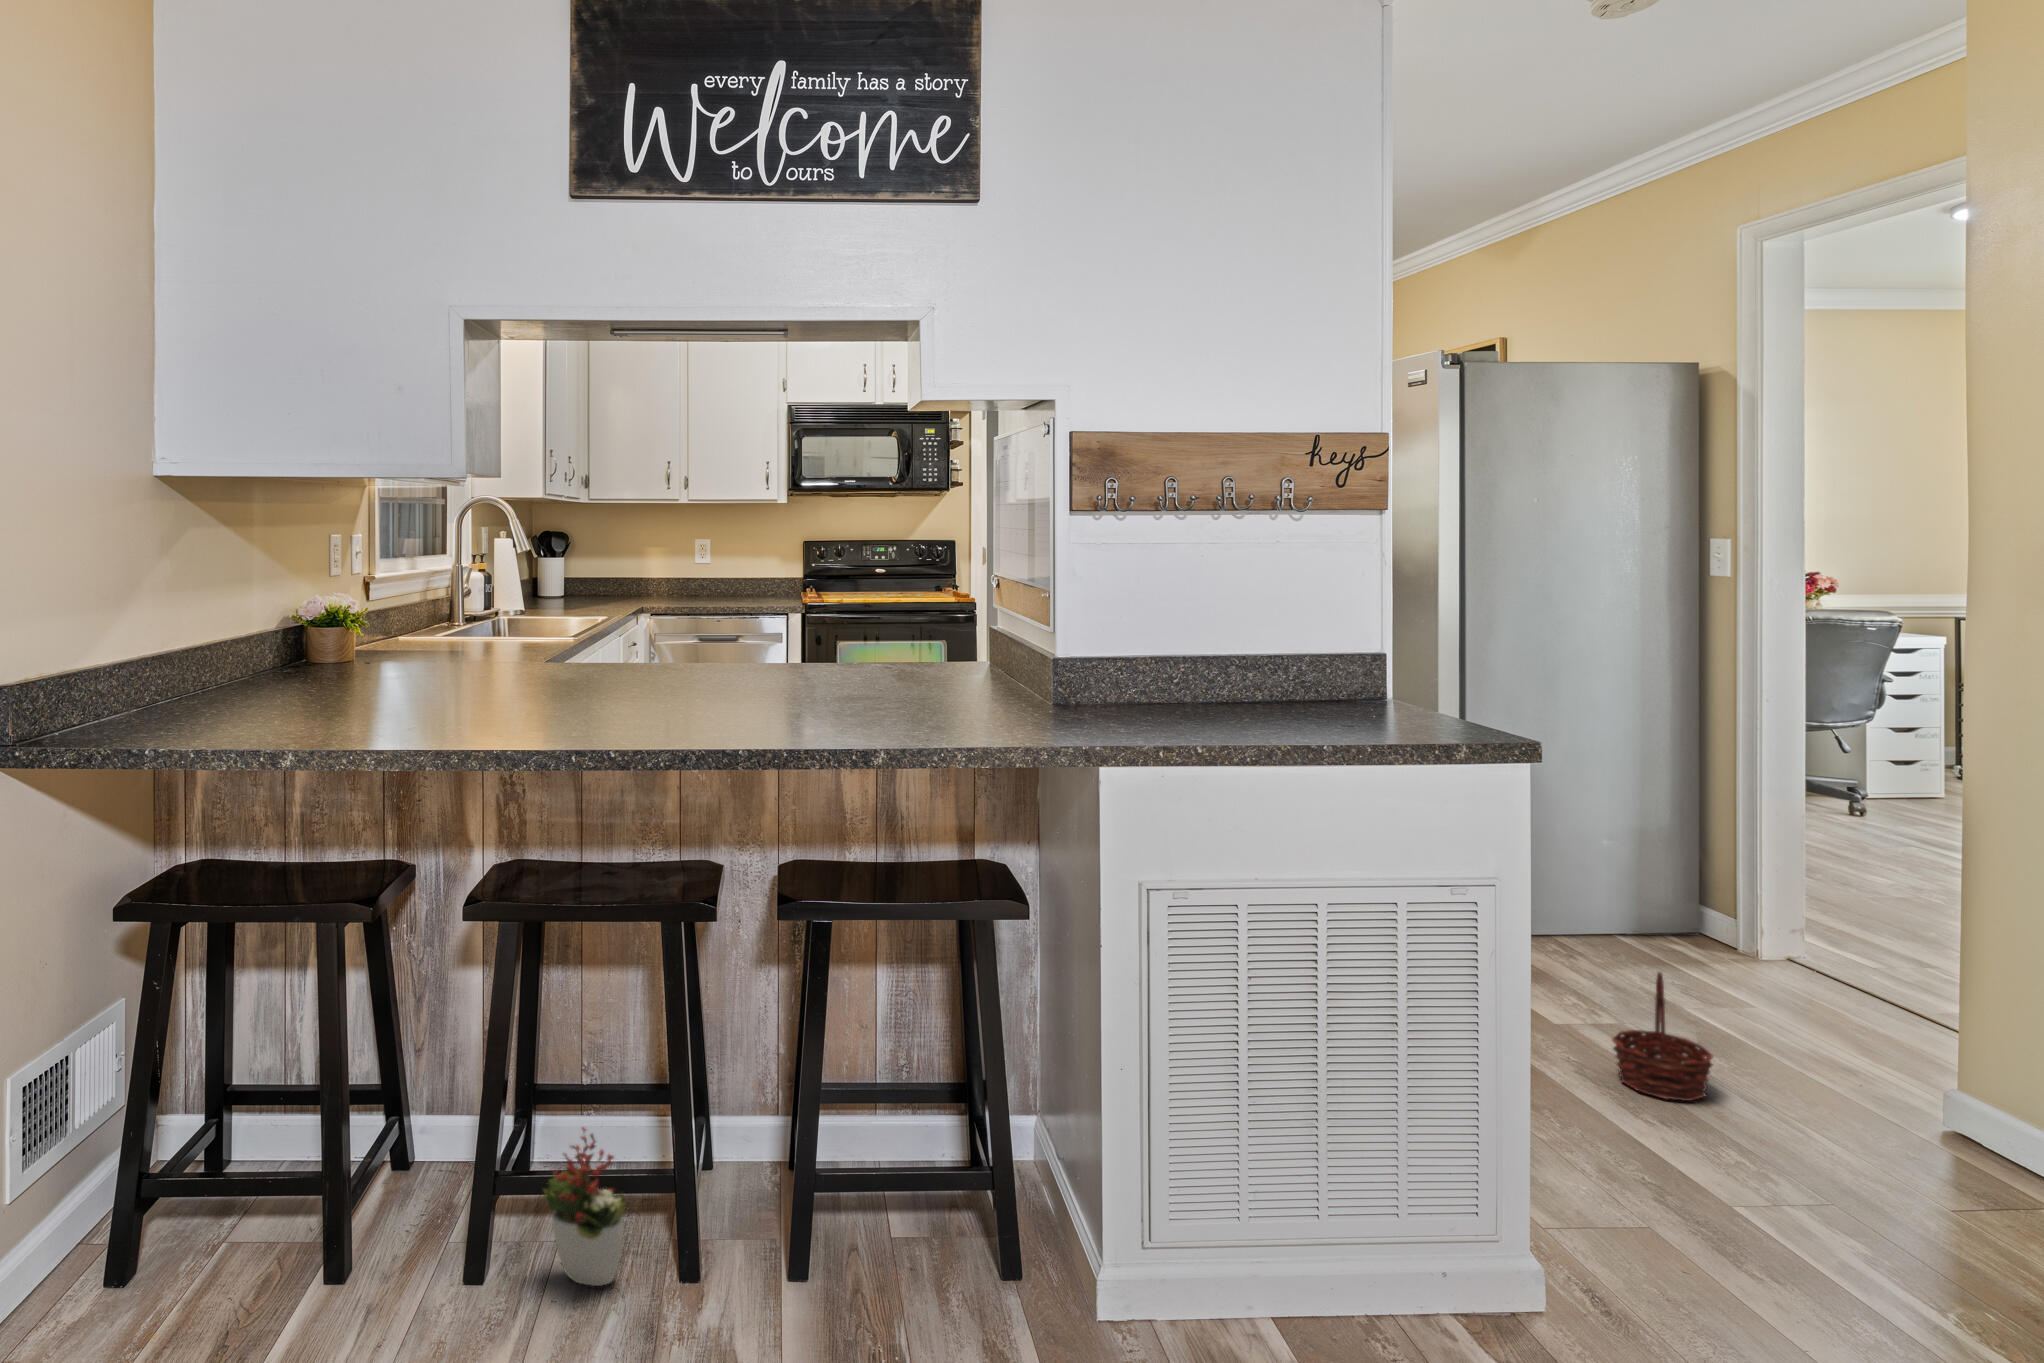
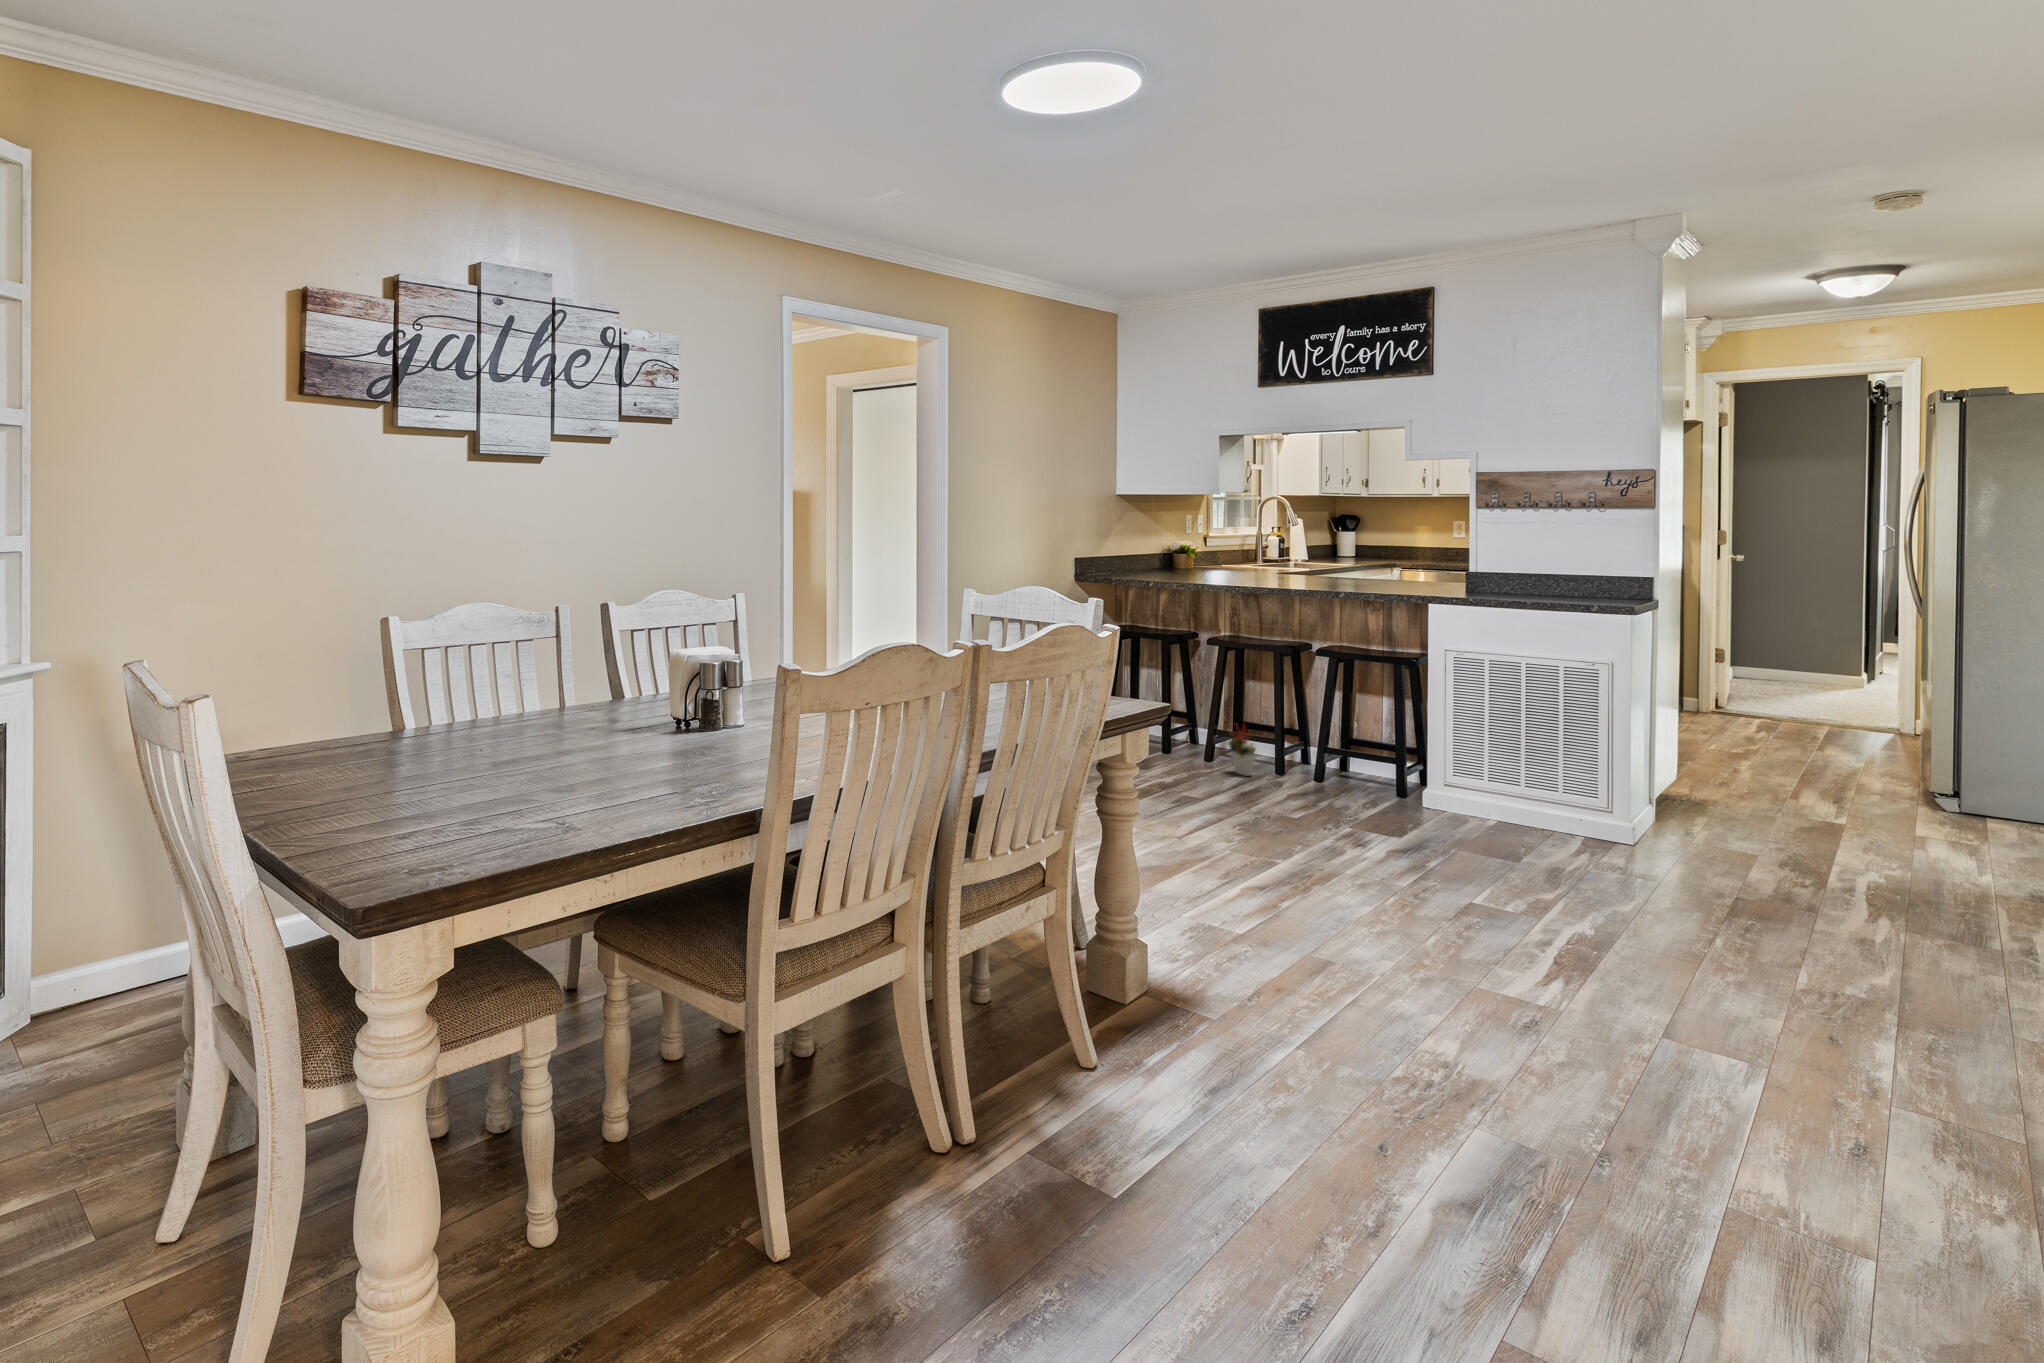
basket: present [1612,973,1713,1101] -> none [1887,778,1960,851]

